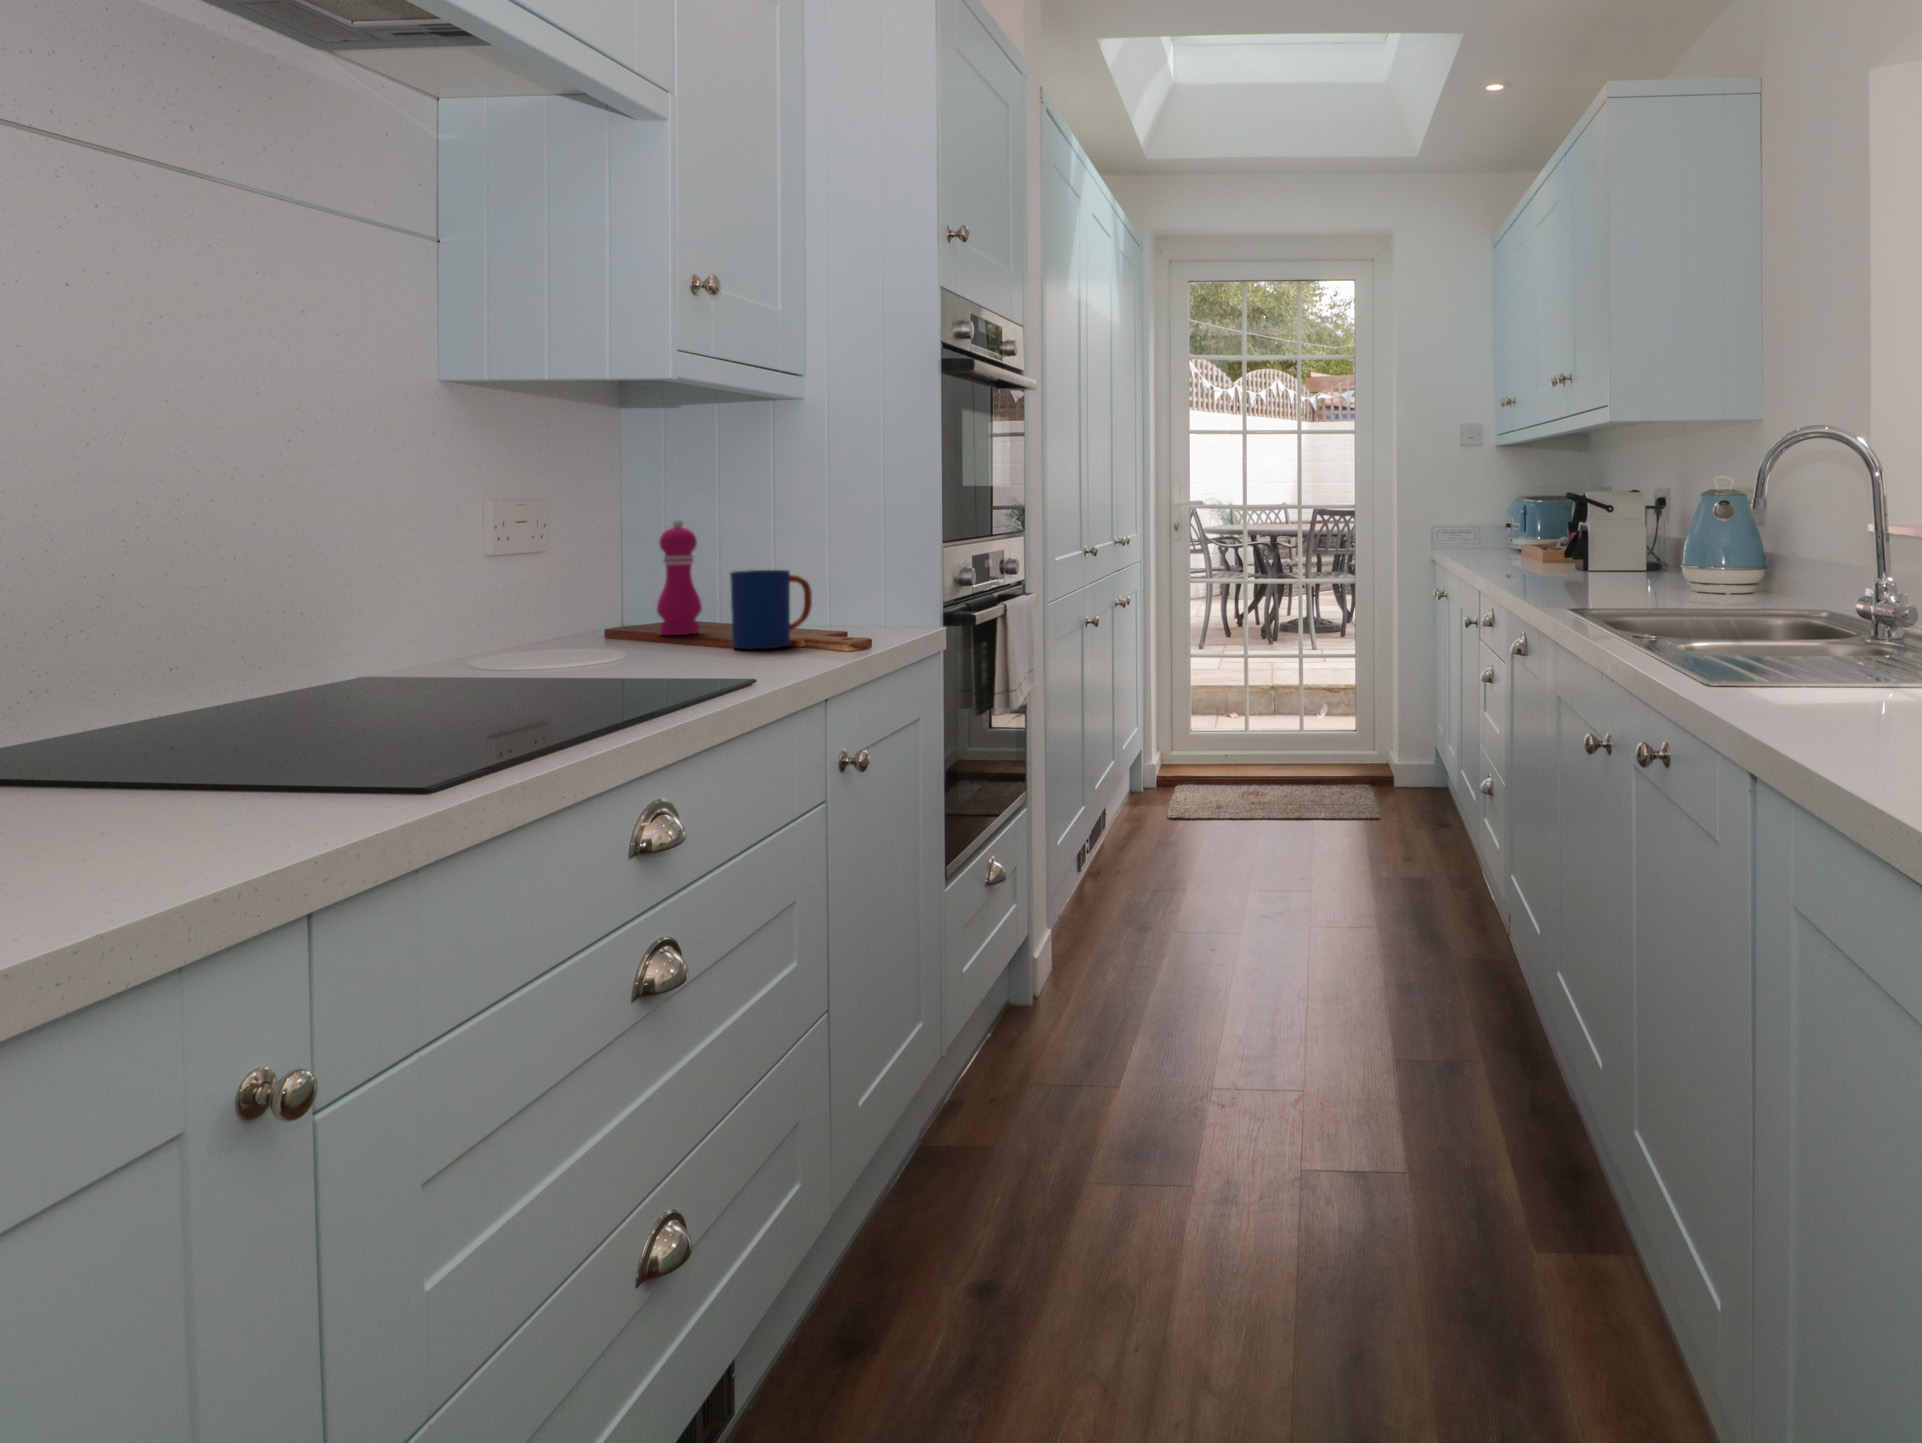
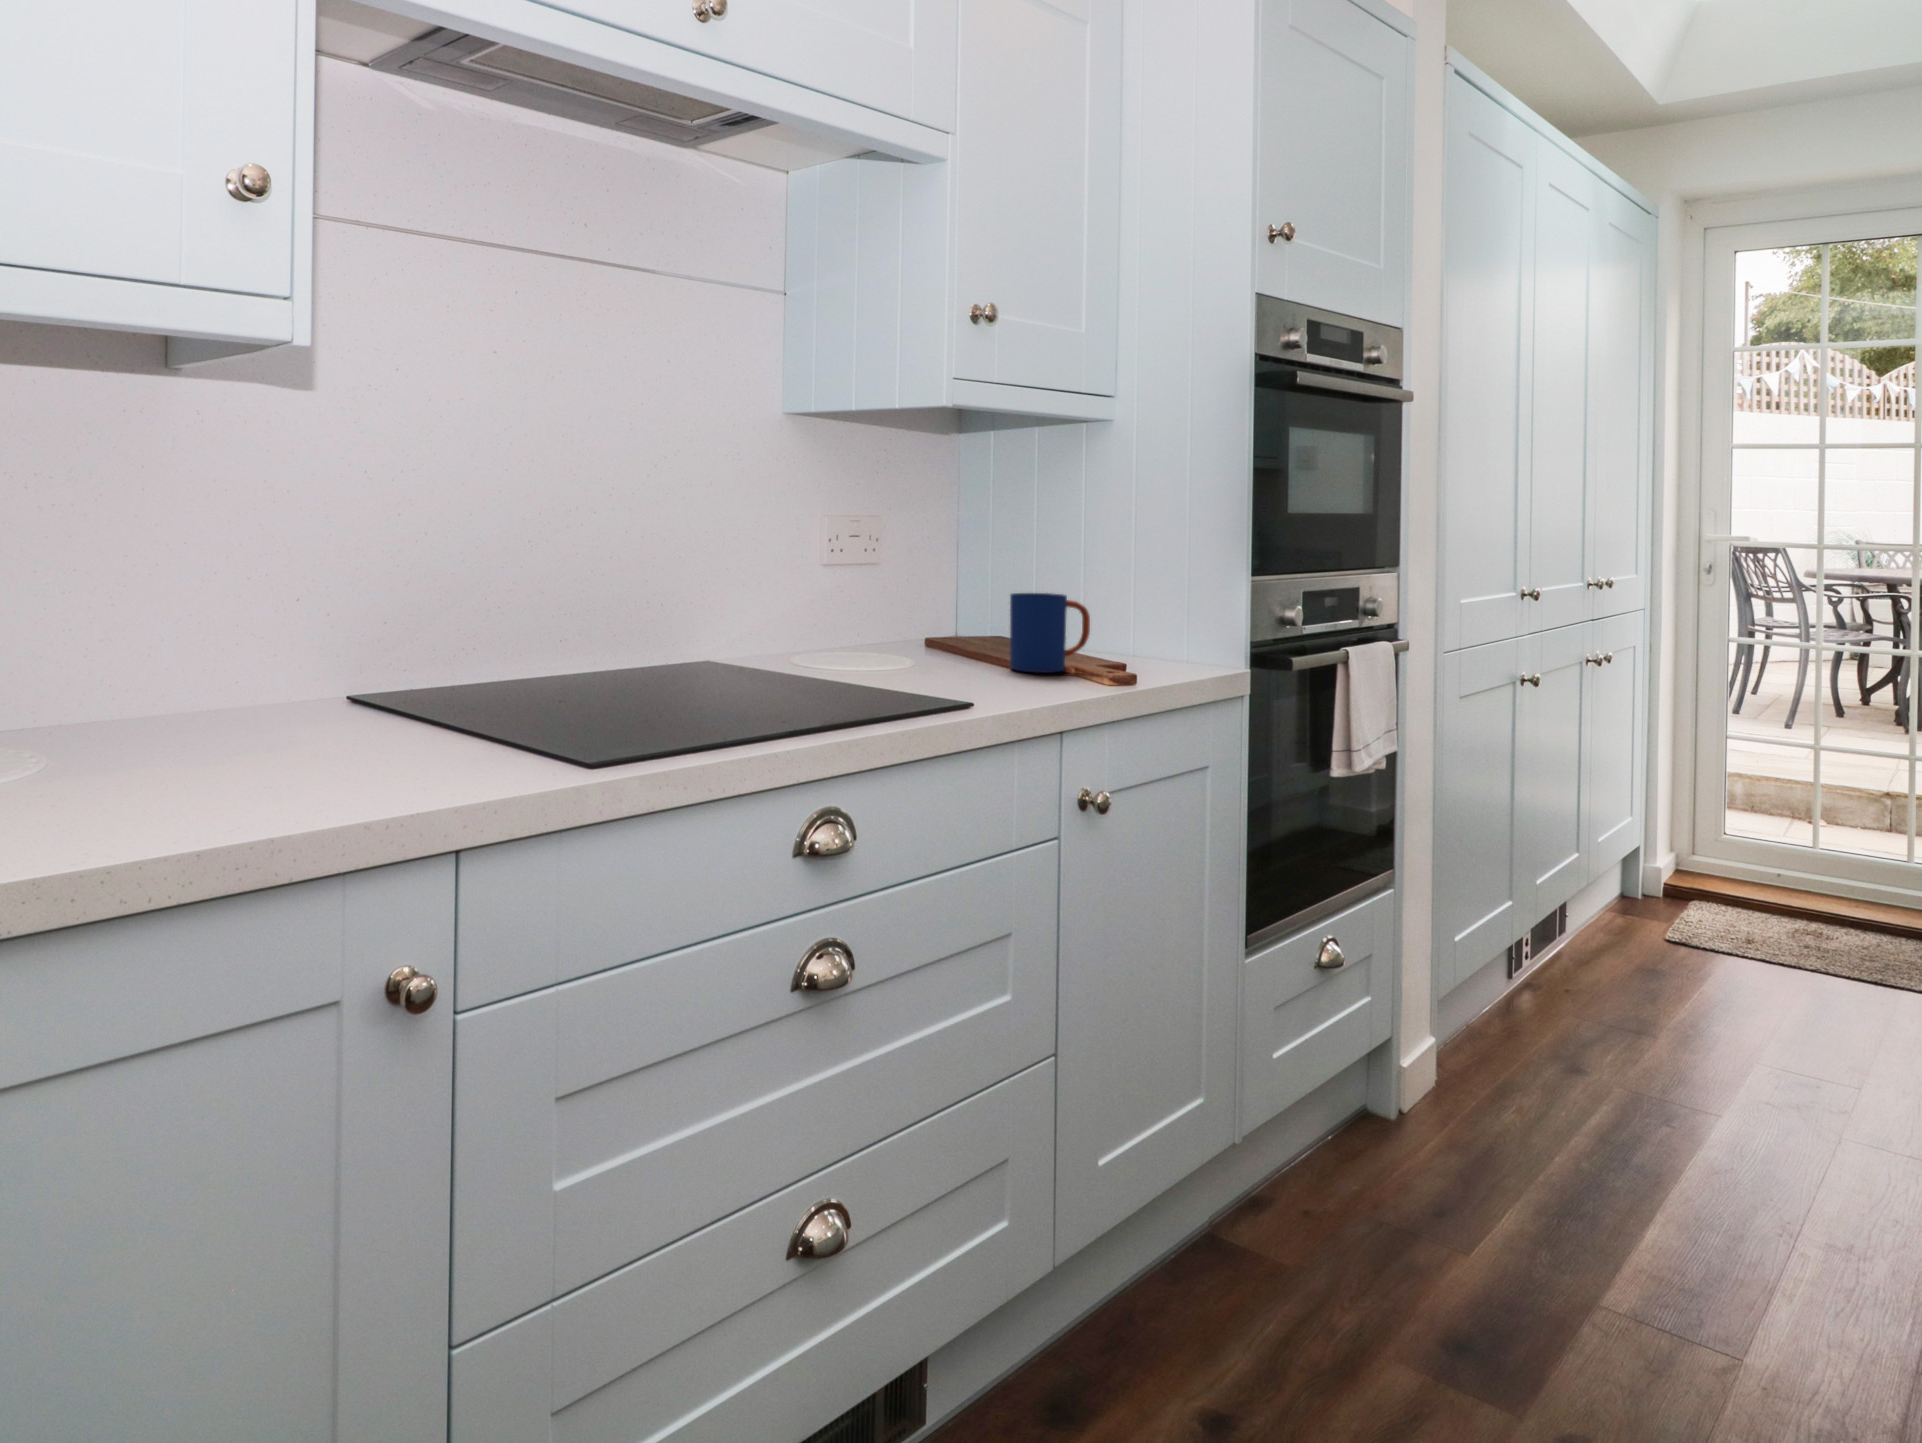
pepper mill: present [657,519,702,635] -> none [968,537,1008,650]

